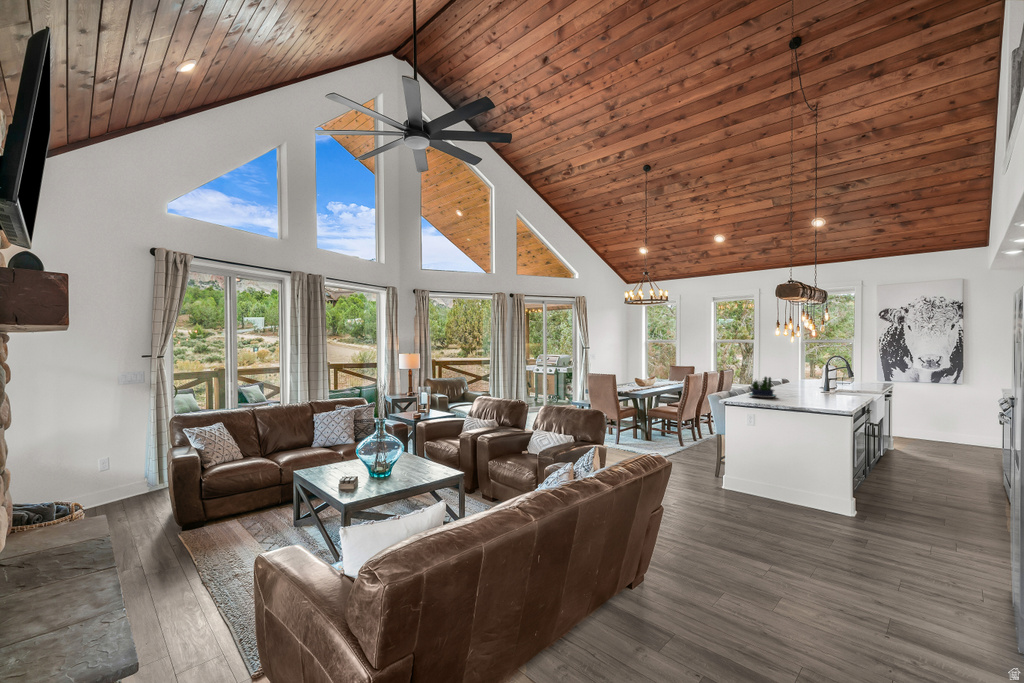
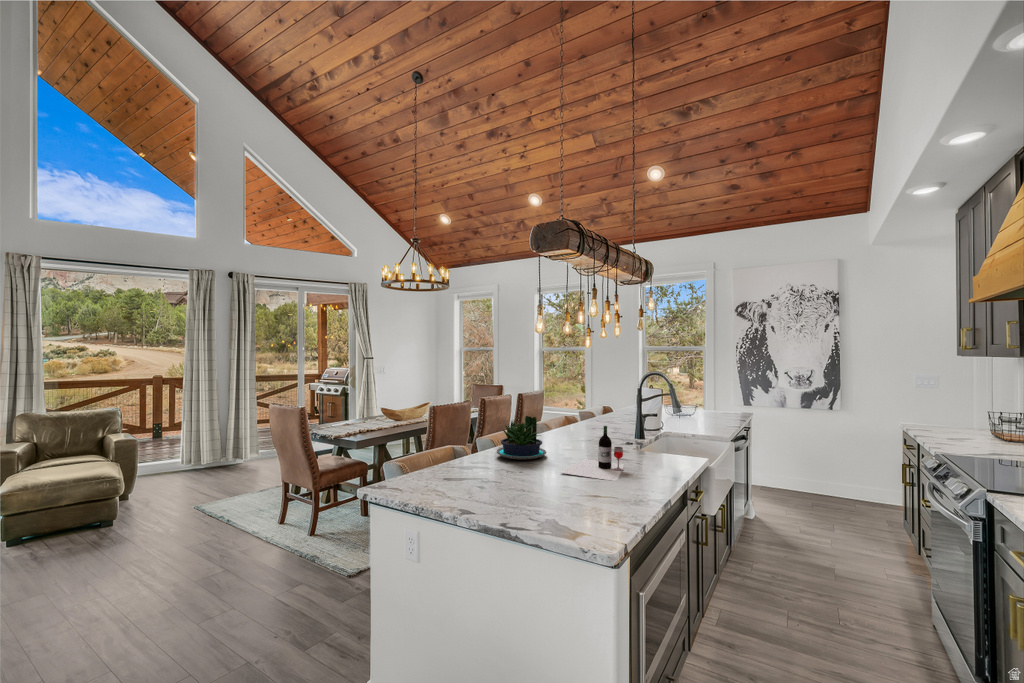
wine bottle: none [794,380,837,404] -> present [561,426,624,481]

